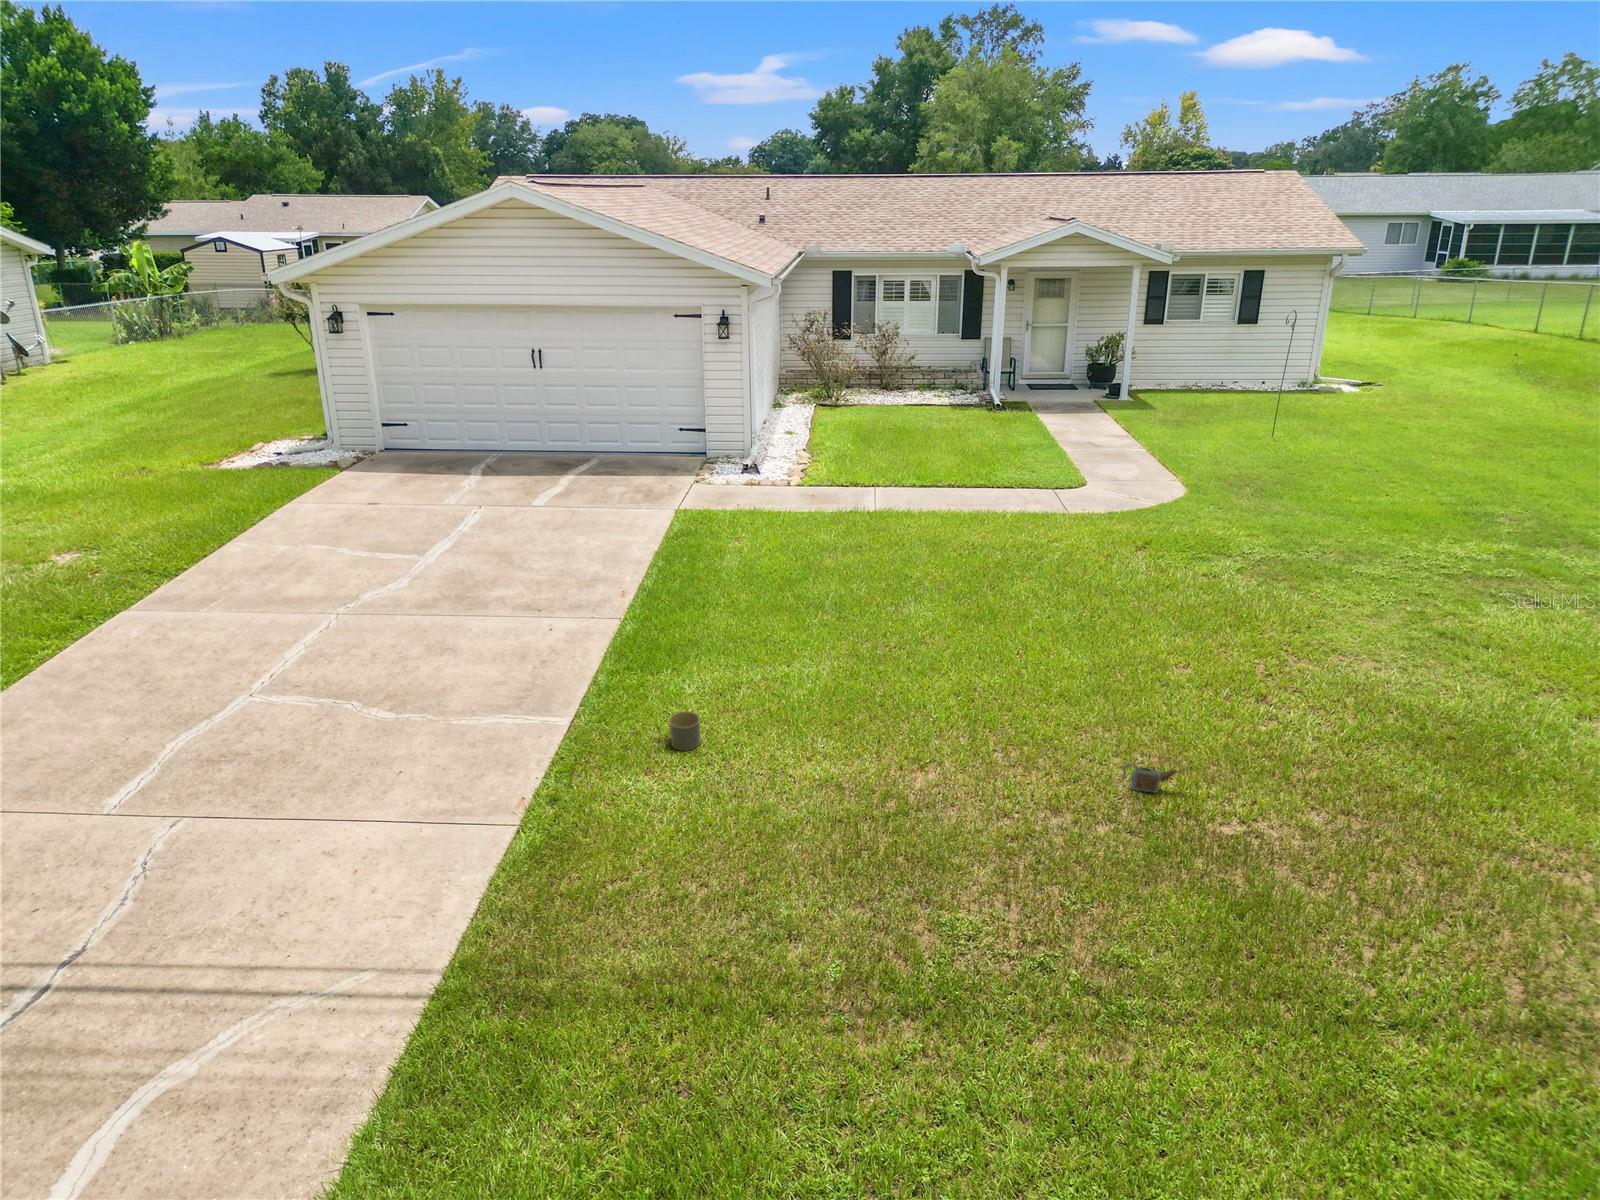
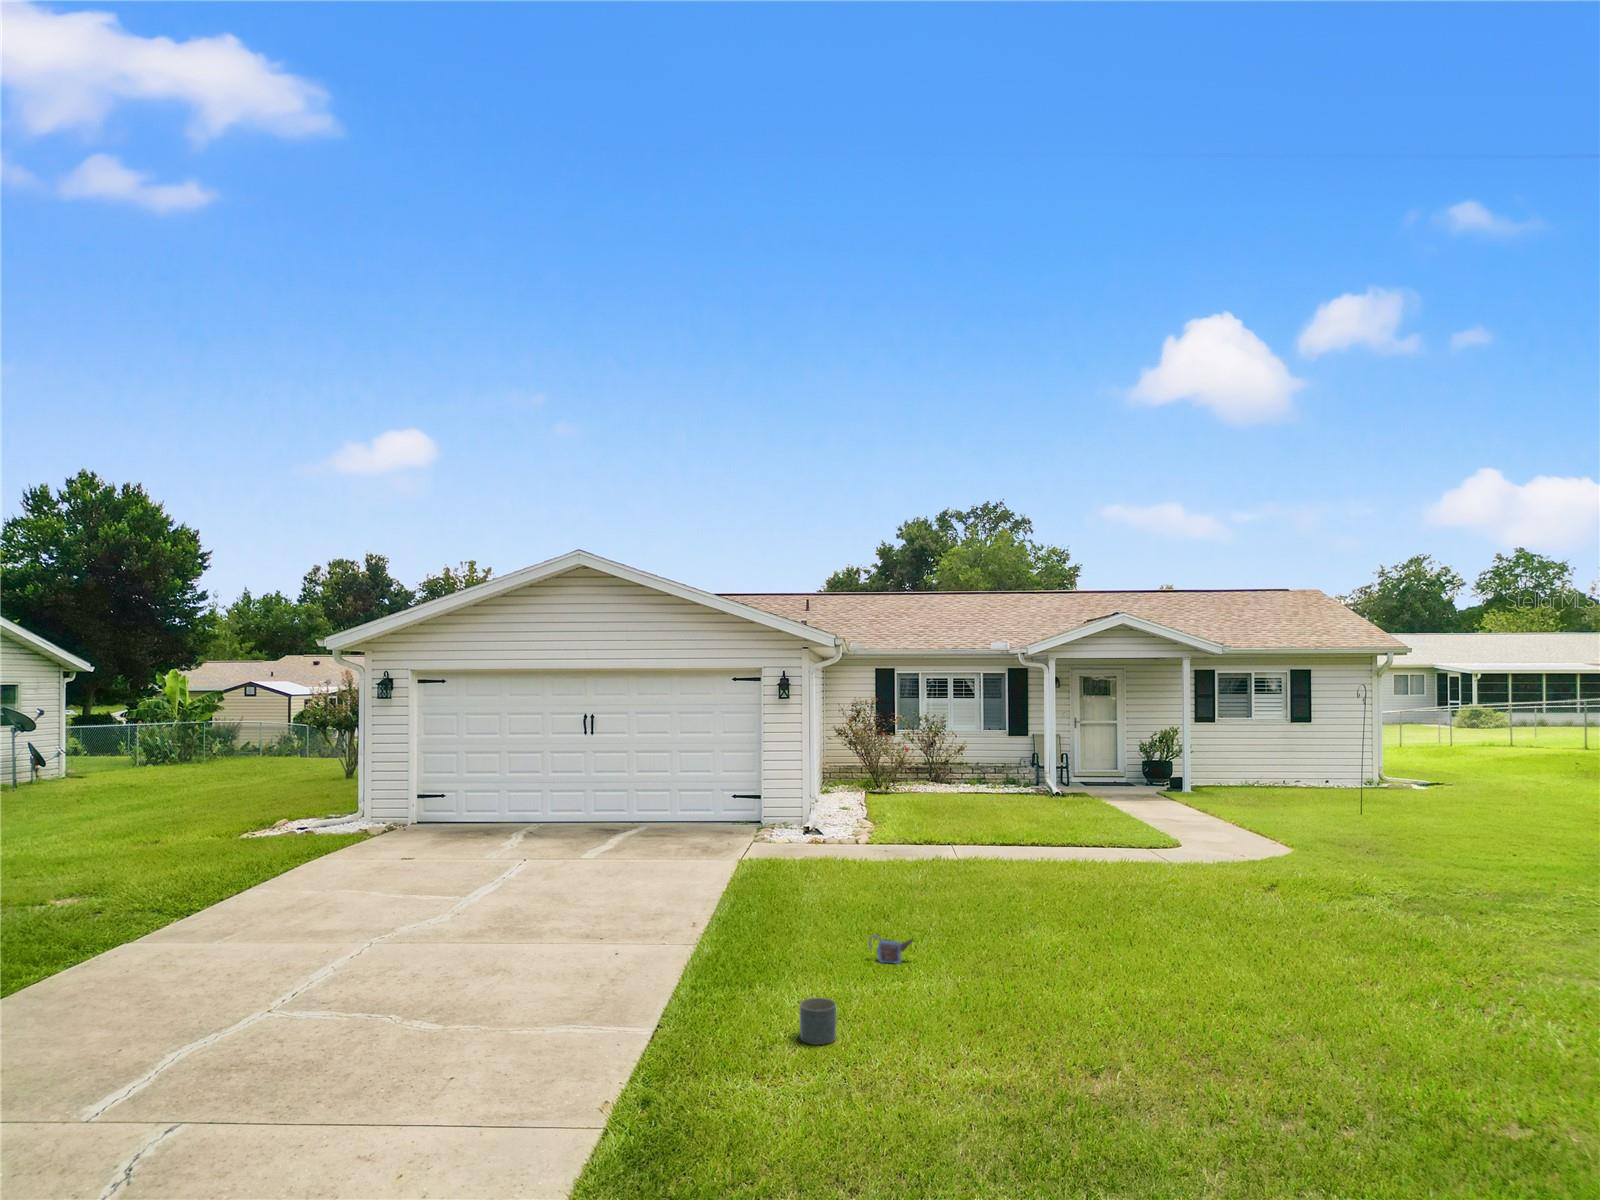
watering can: present [1121,763,1178,793] -> present [869,935,914,964]

